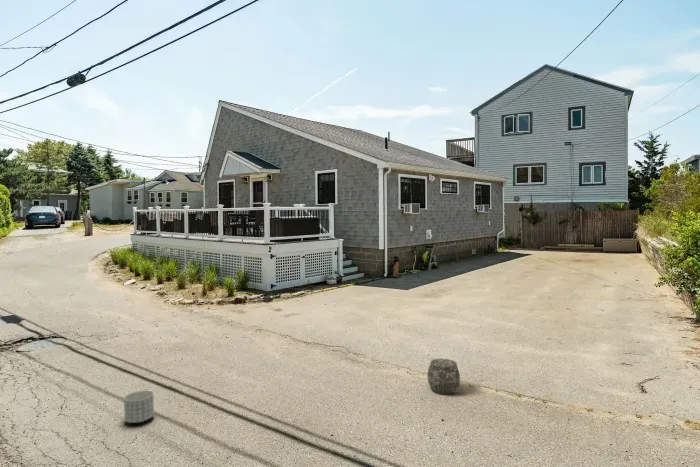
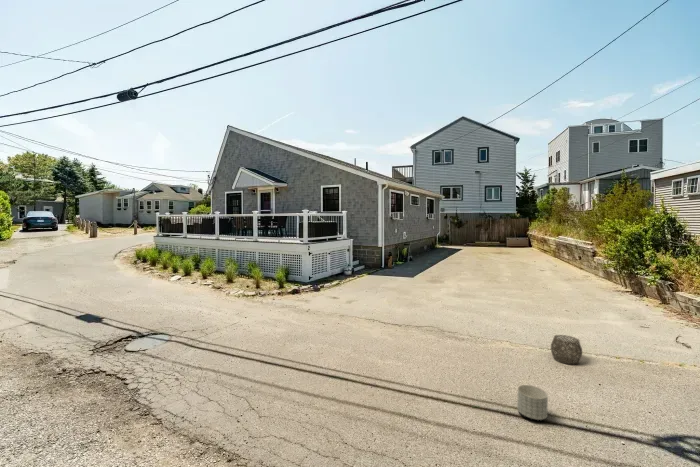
planter: present [124,390,154,423] -> present [517,385,548,420]

